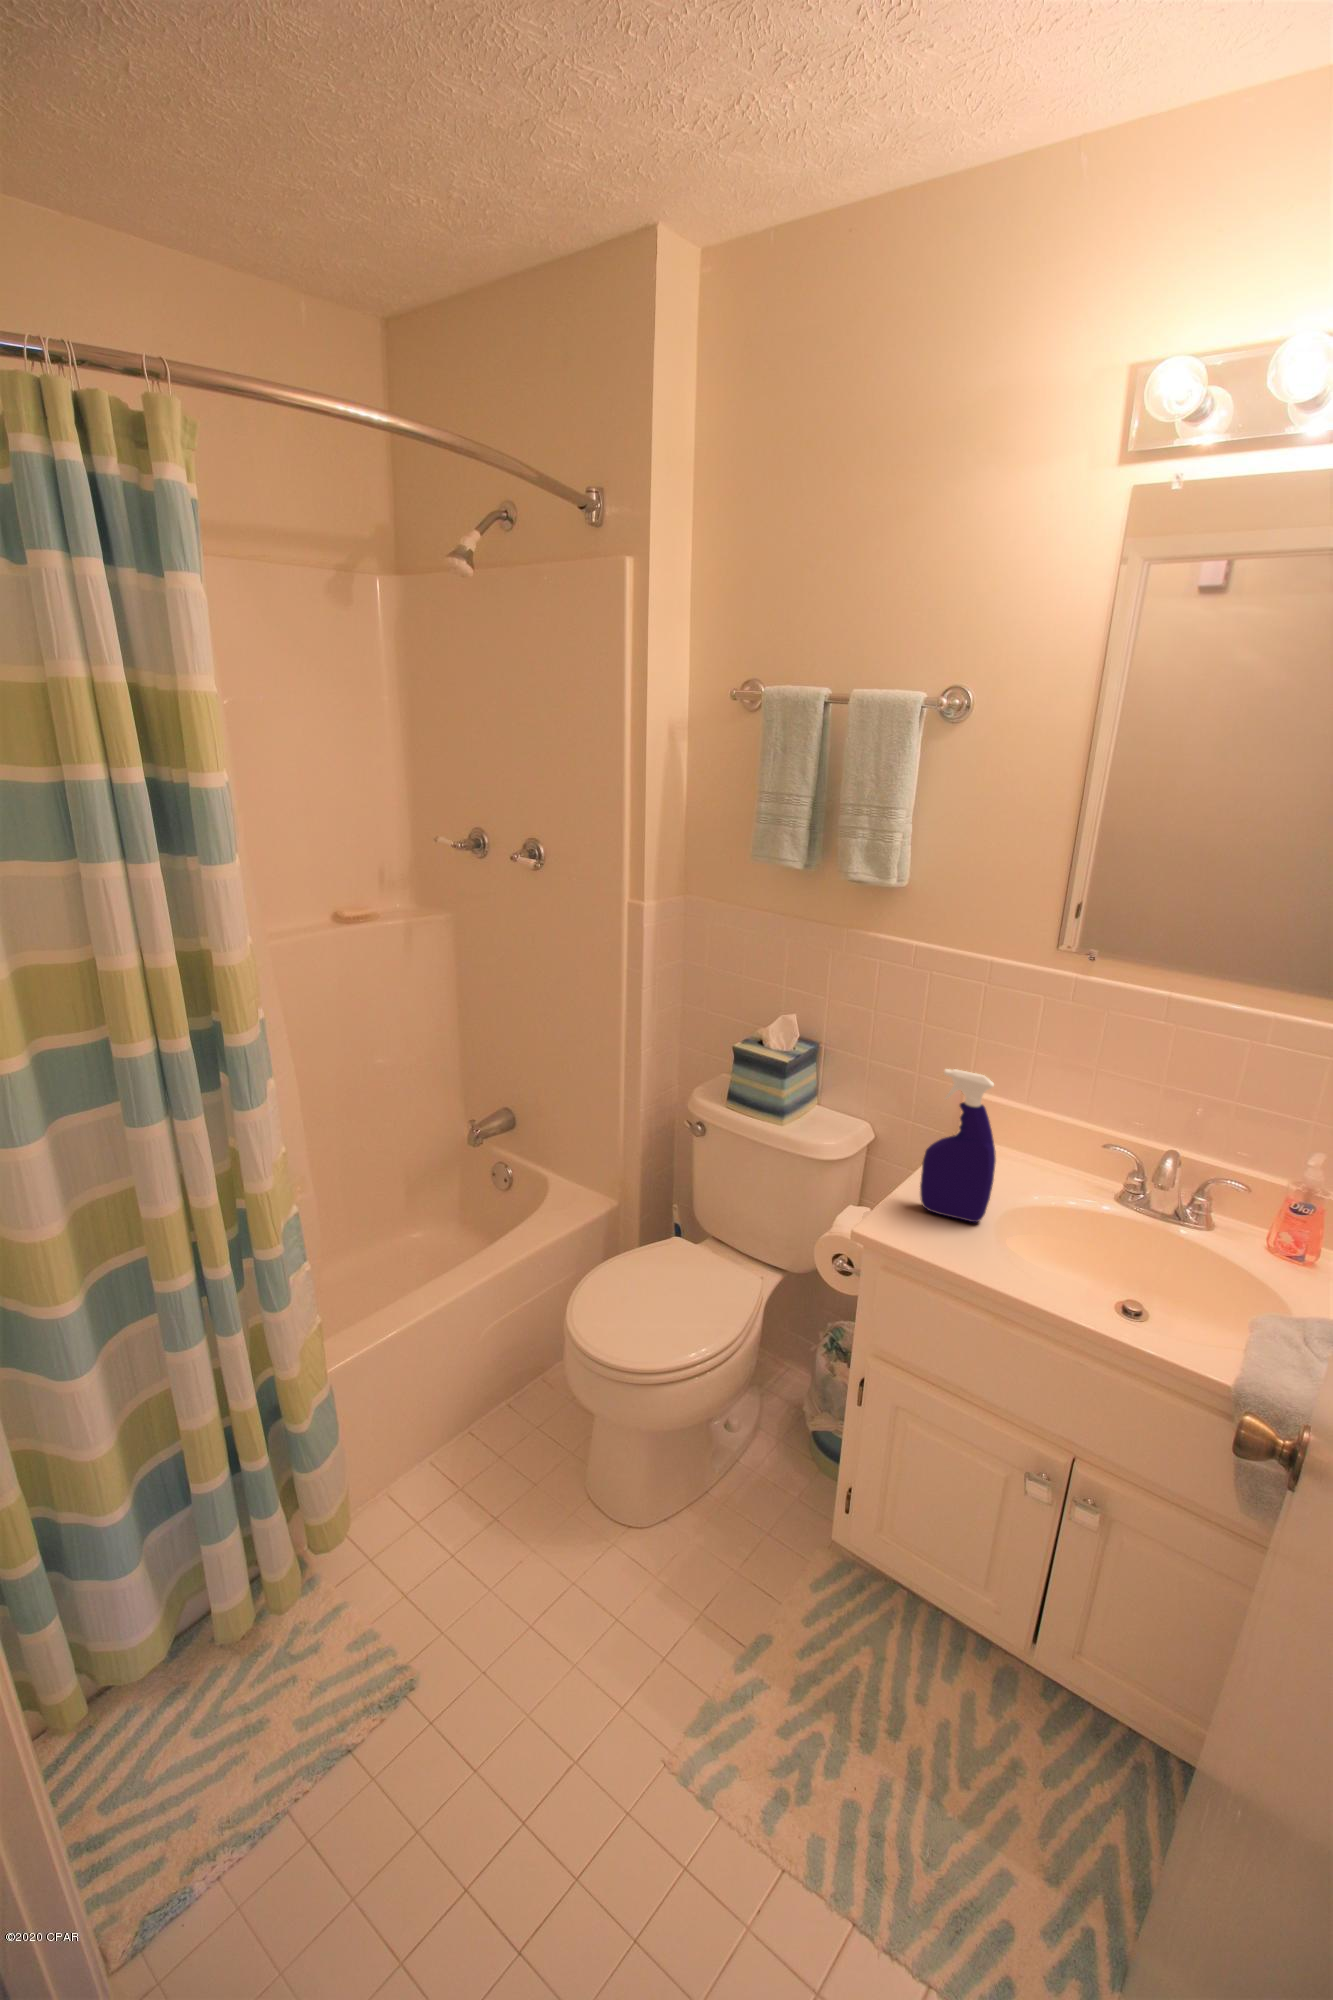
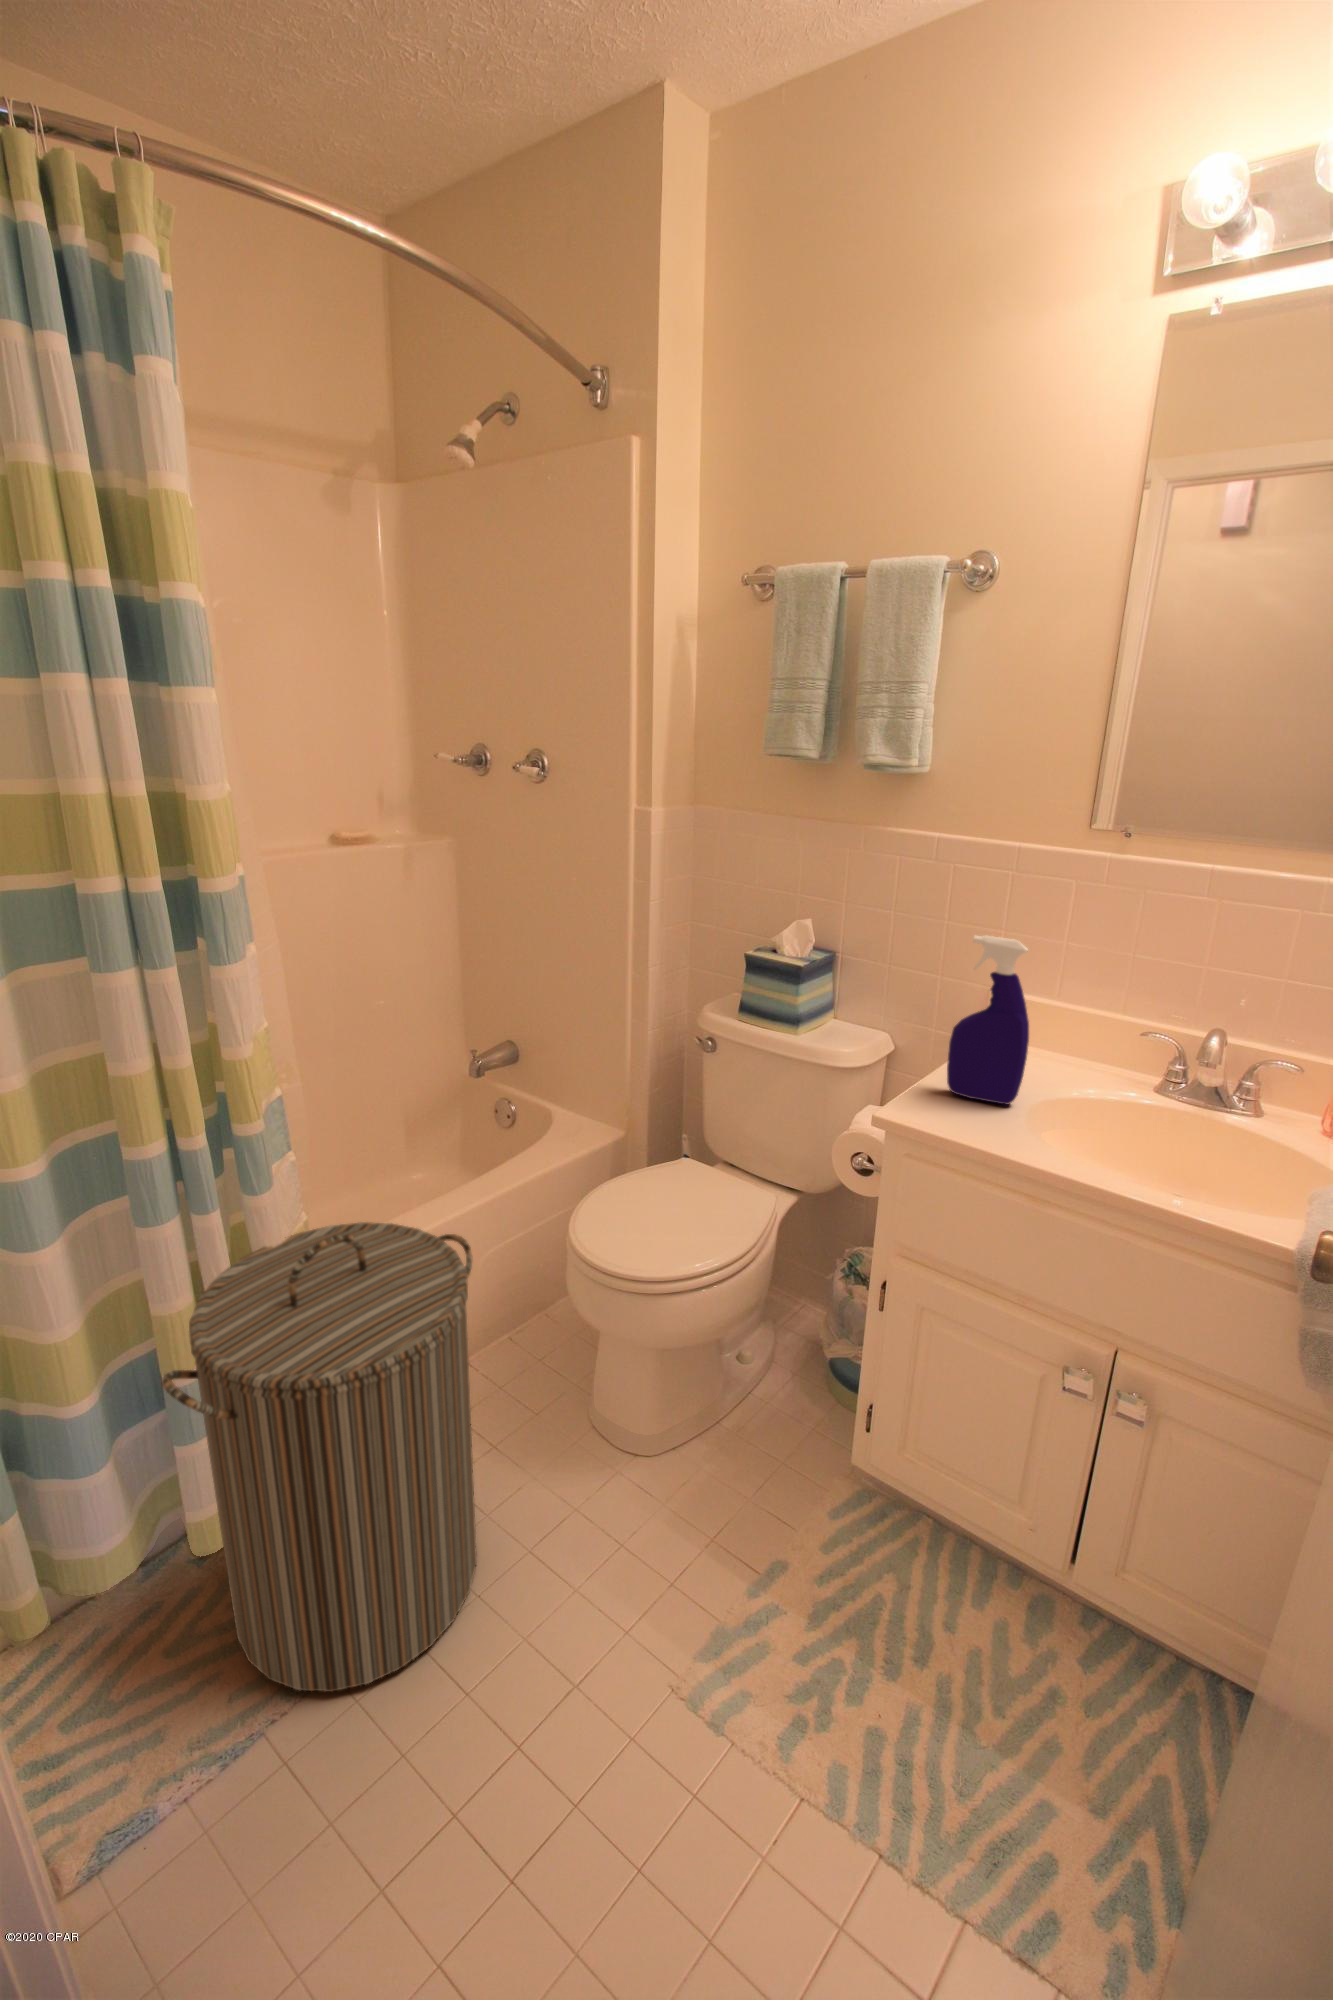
laundry hamper: none [196,1327,482,1772] -> present [162,1222,477,1692]

